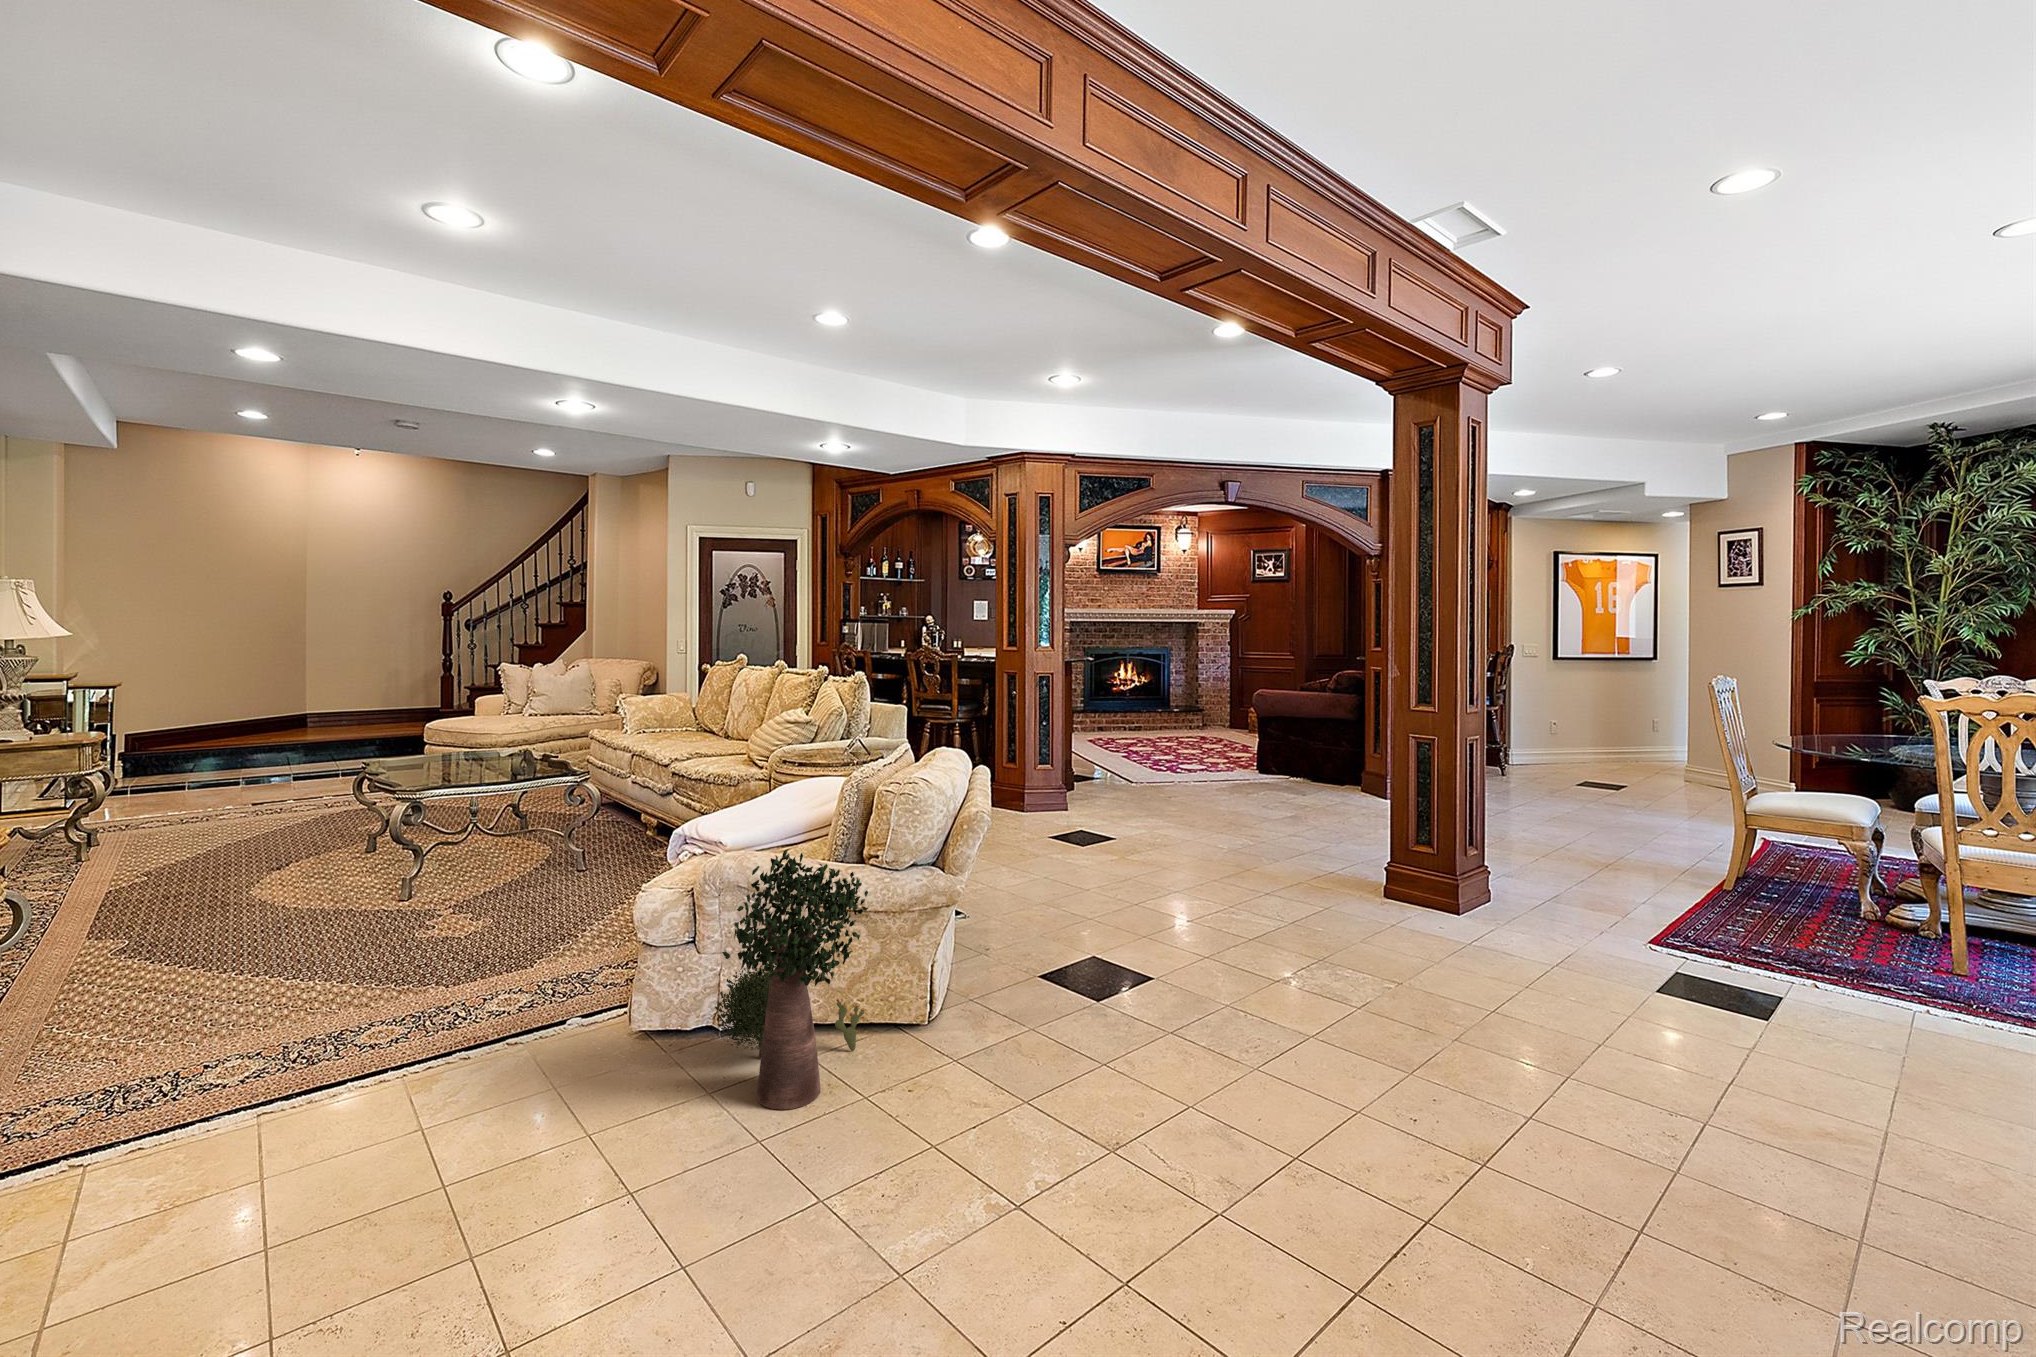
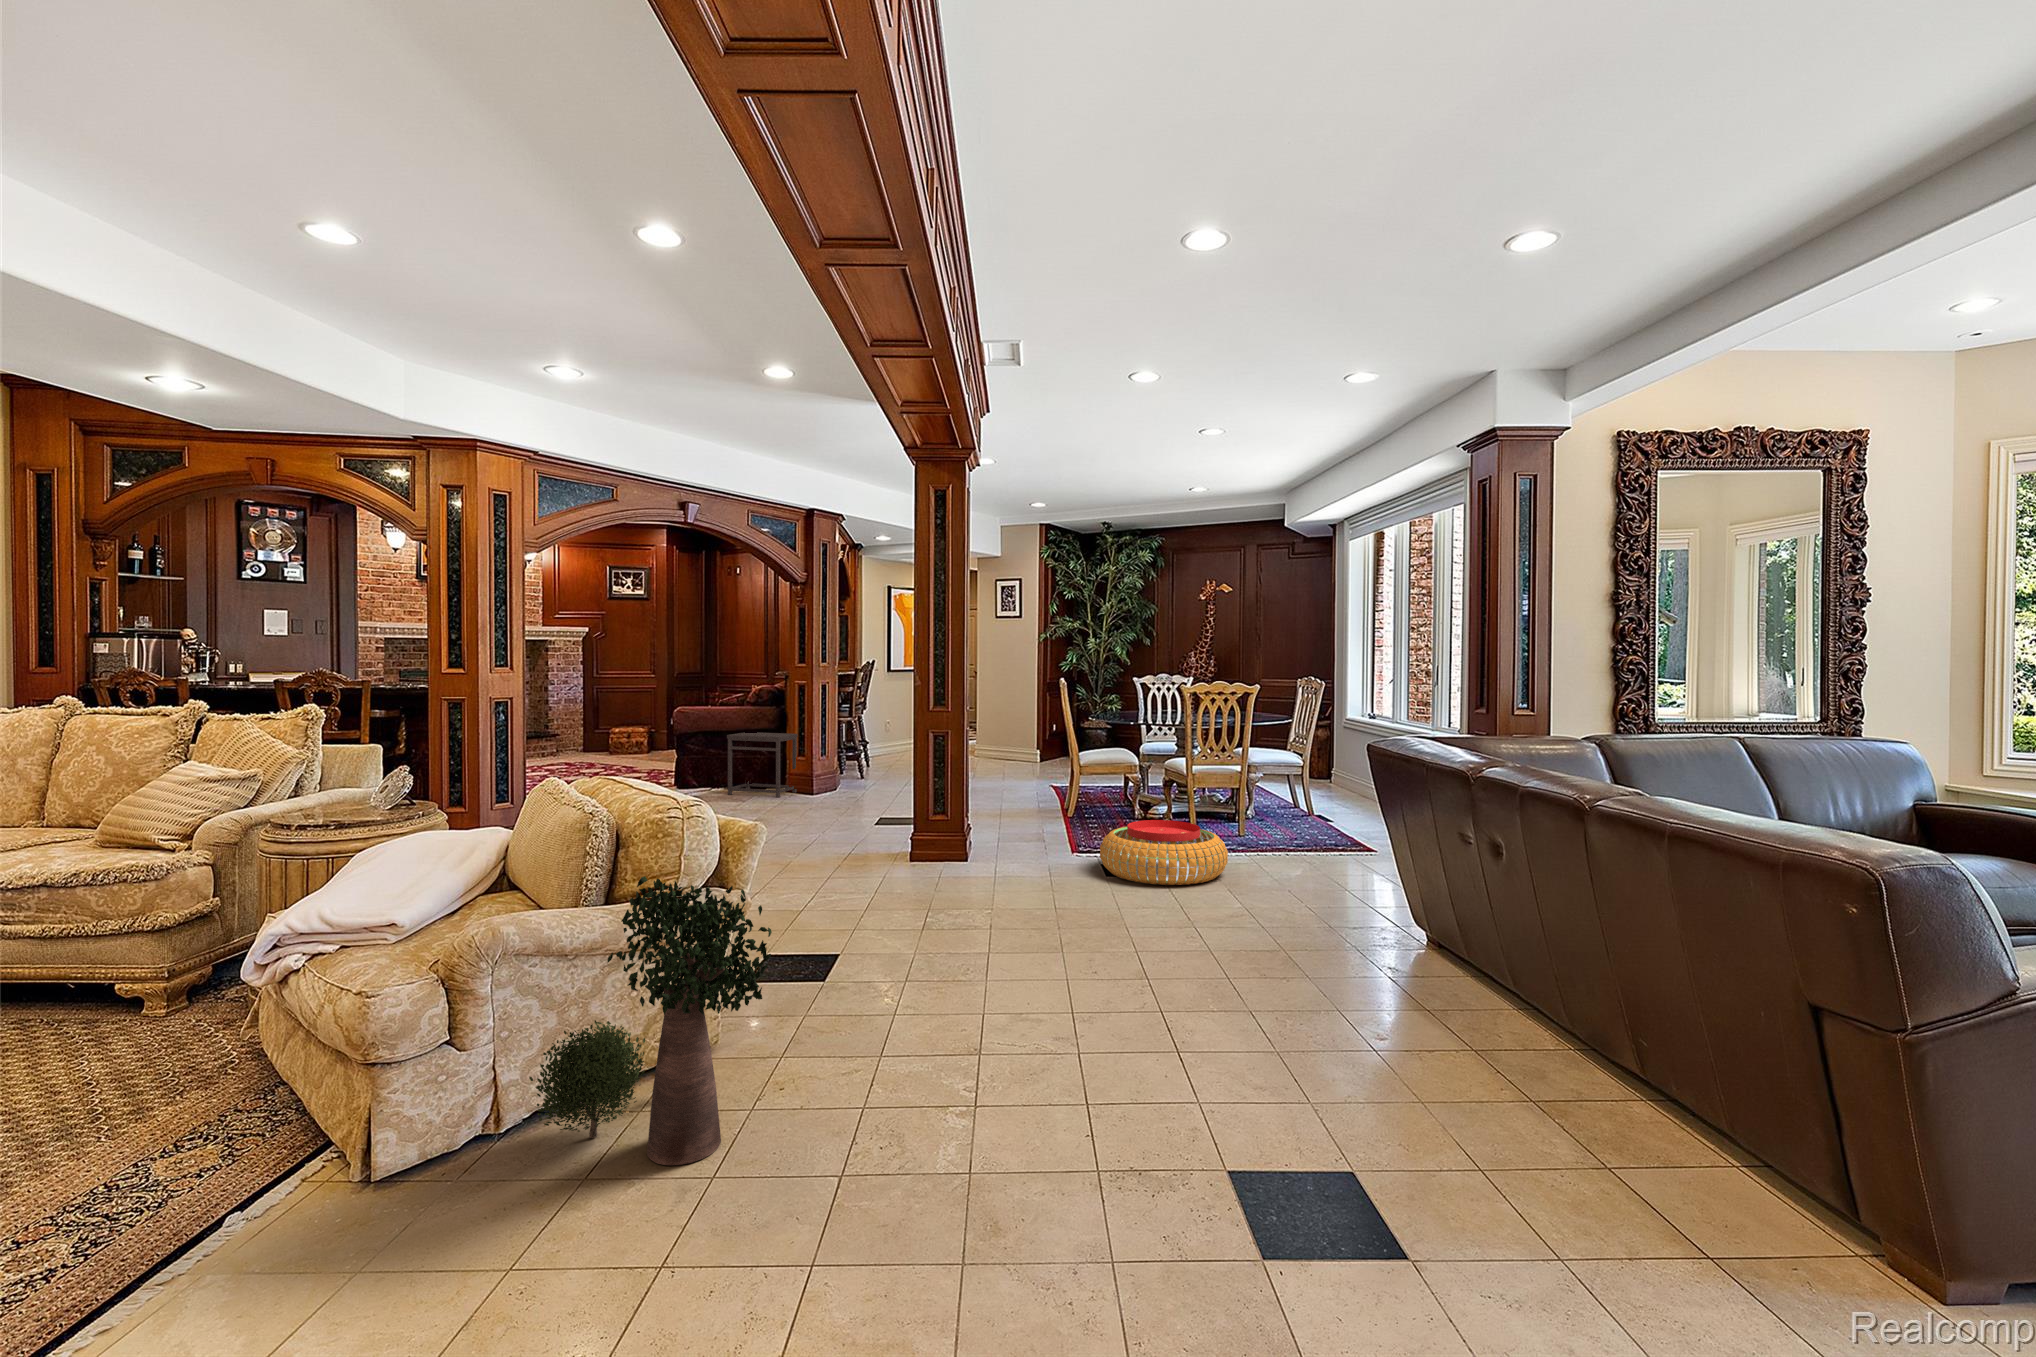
side table: none [1300,720,1376,794] -> present [727,732,798,797]
pouf: none [1623,906,1883,1031] -> present [1100,820,1228,885]

